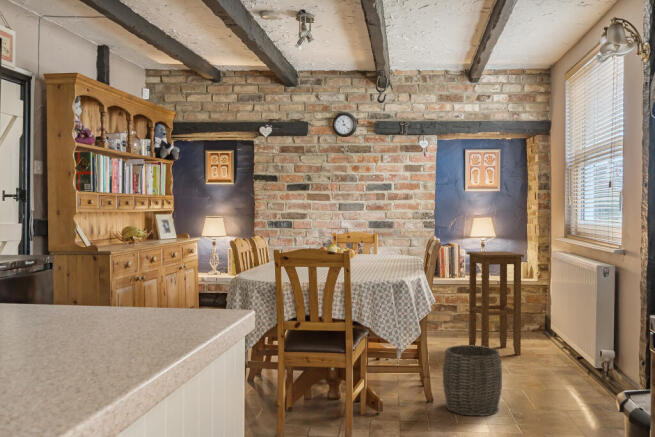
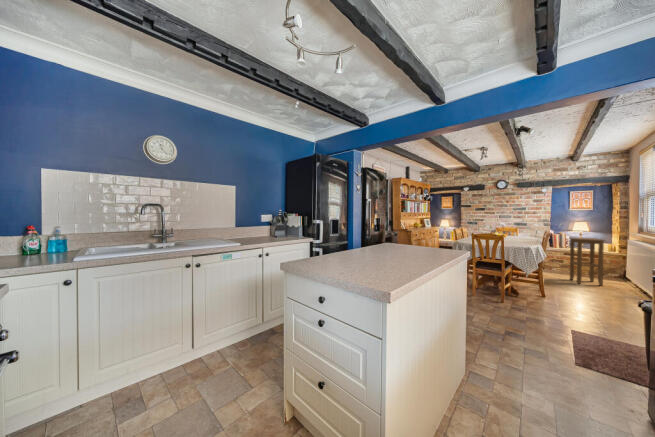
woven basket: present [443,345,502,416] -> none [551,276,586,306]

